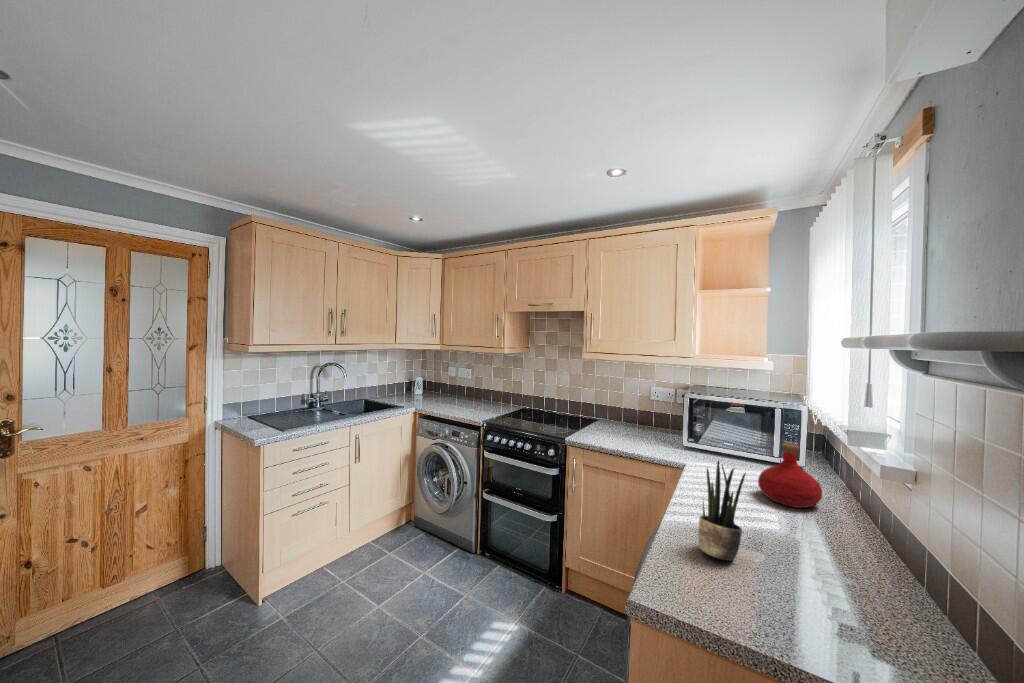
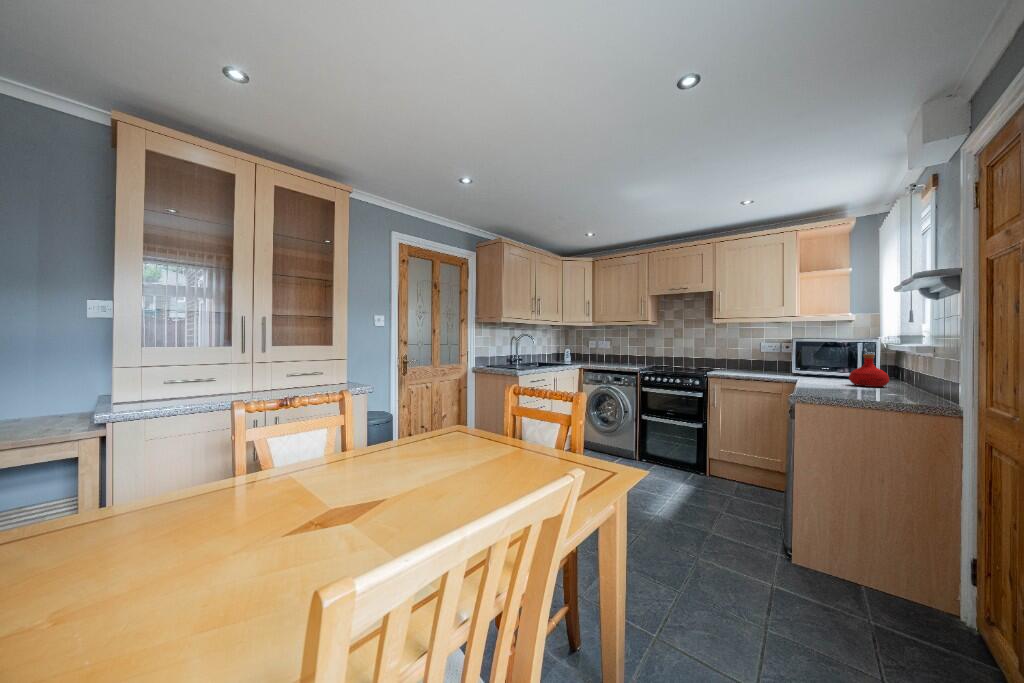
potted plant: present [699,460,746,561] -> none [819,347,844,392]

